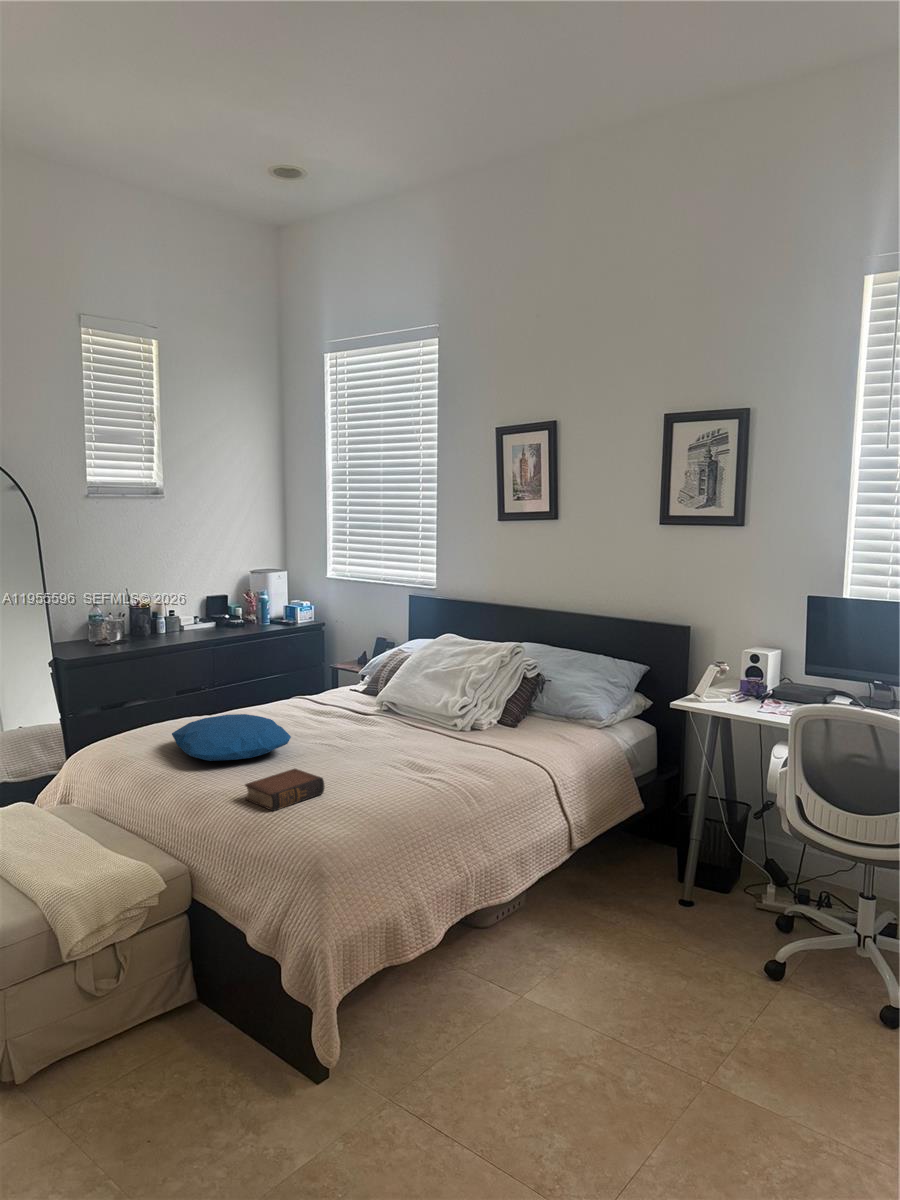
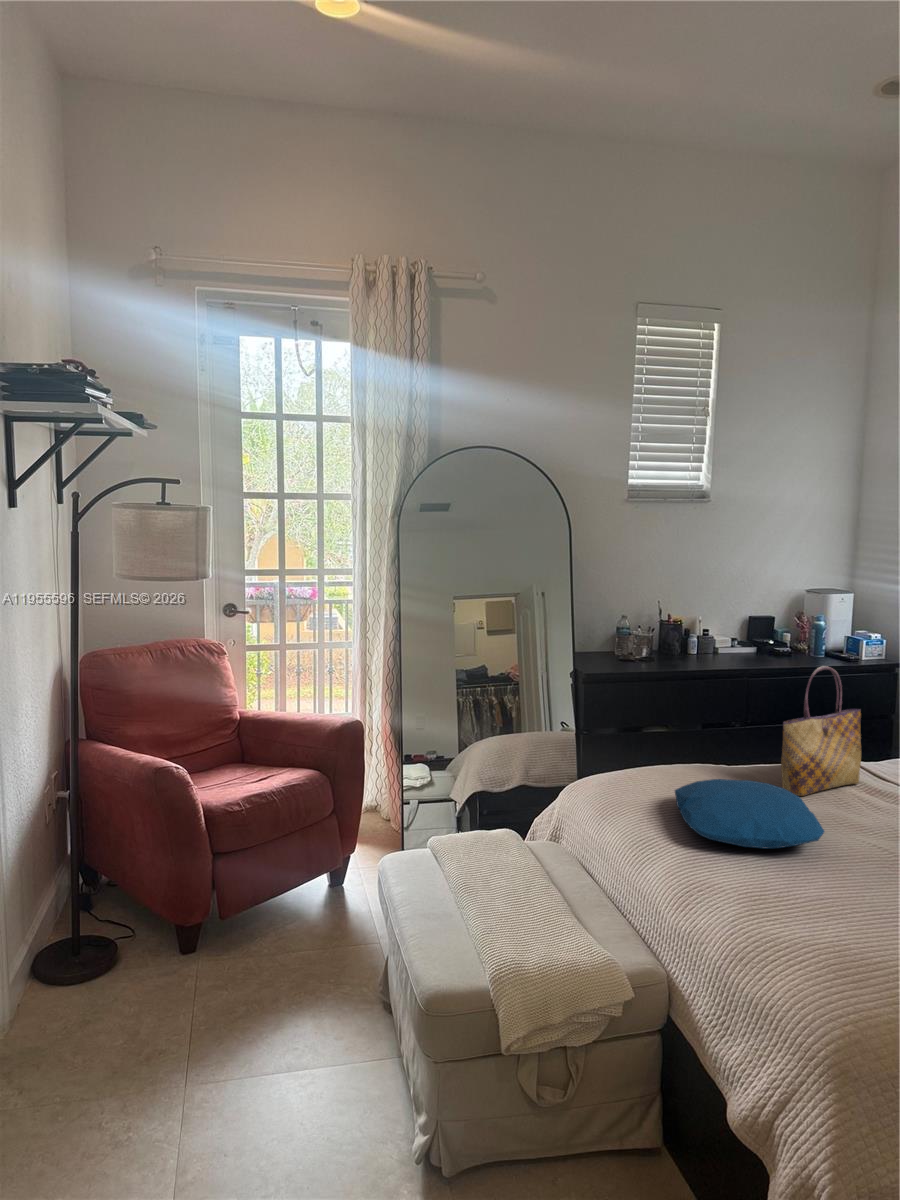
tote bag: none [250,620,308,723] -> present [781,666,861,796]
book: present [245,769,324,811] -> none [746,887,862,947]

